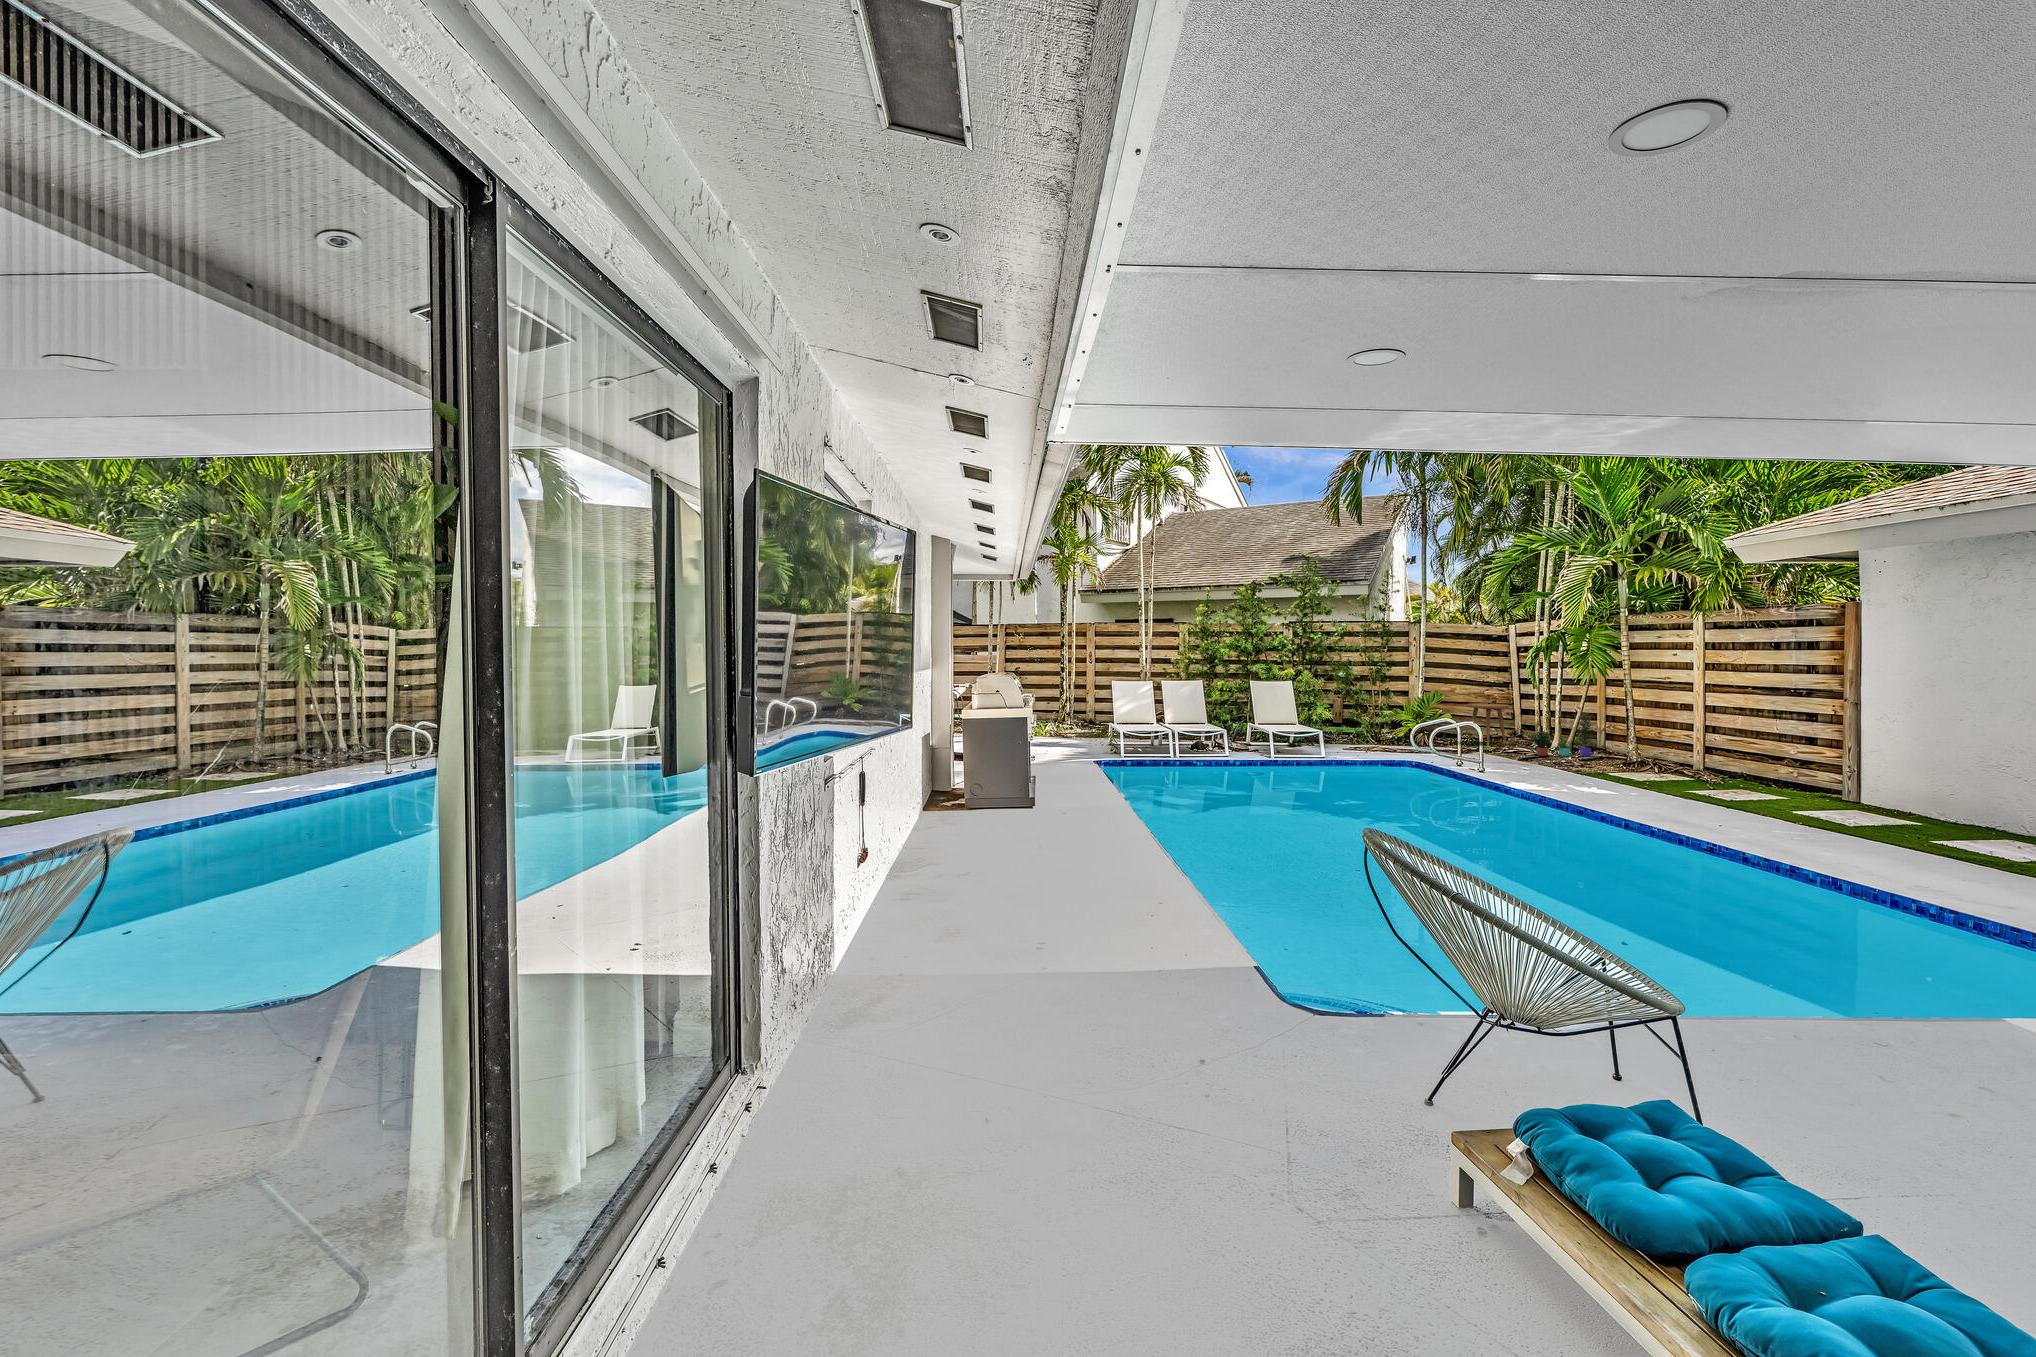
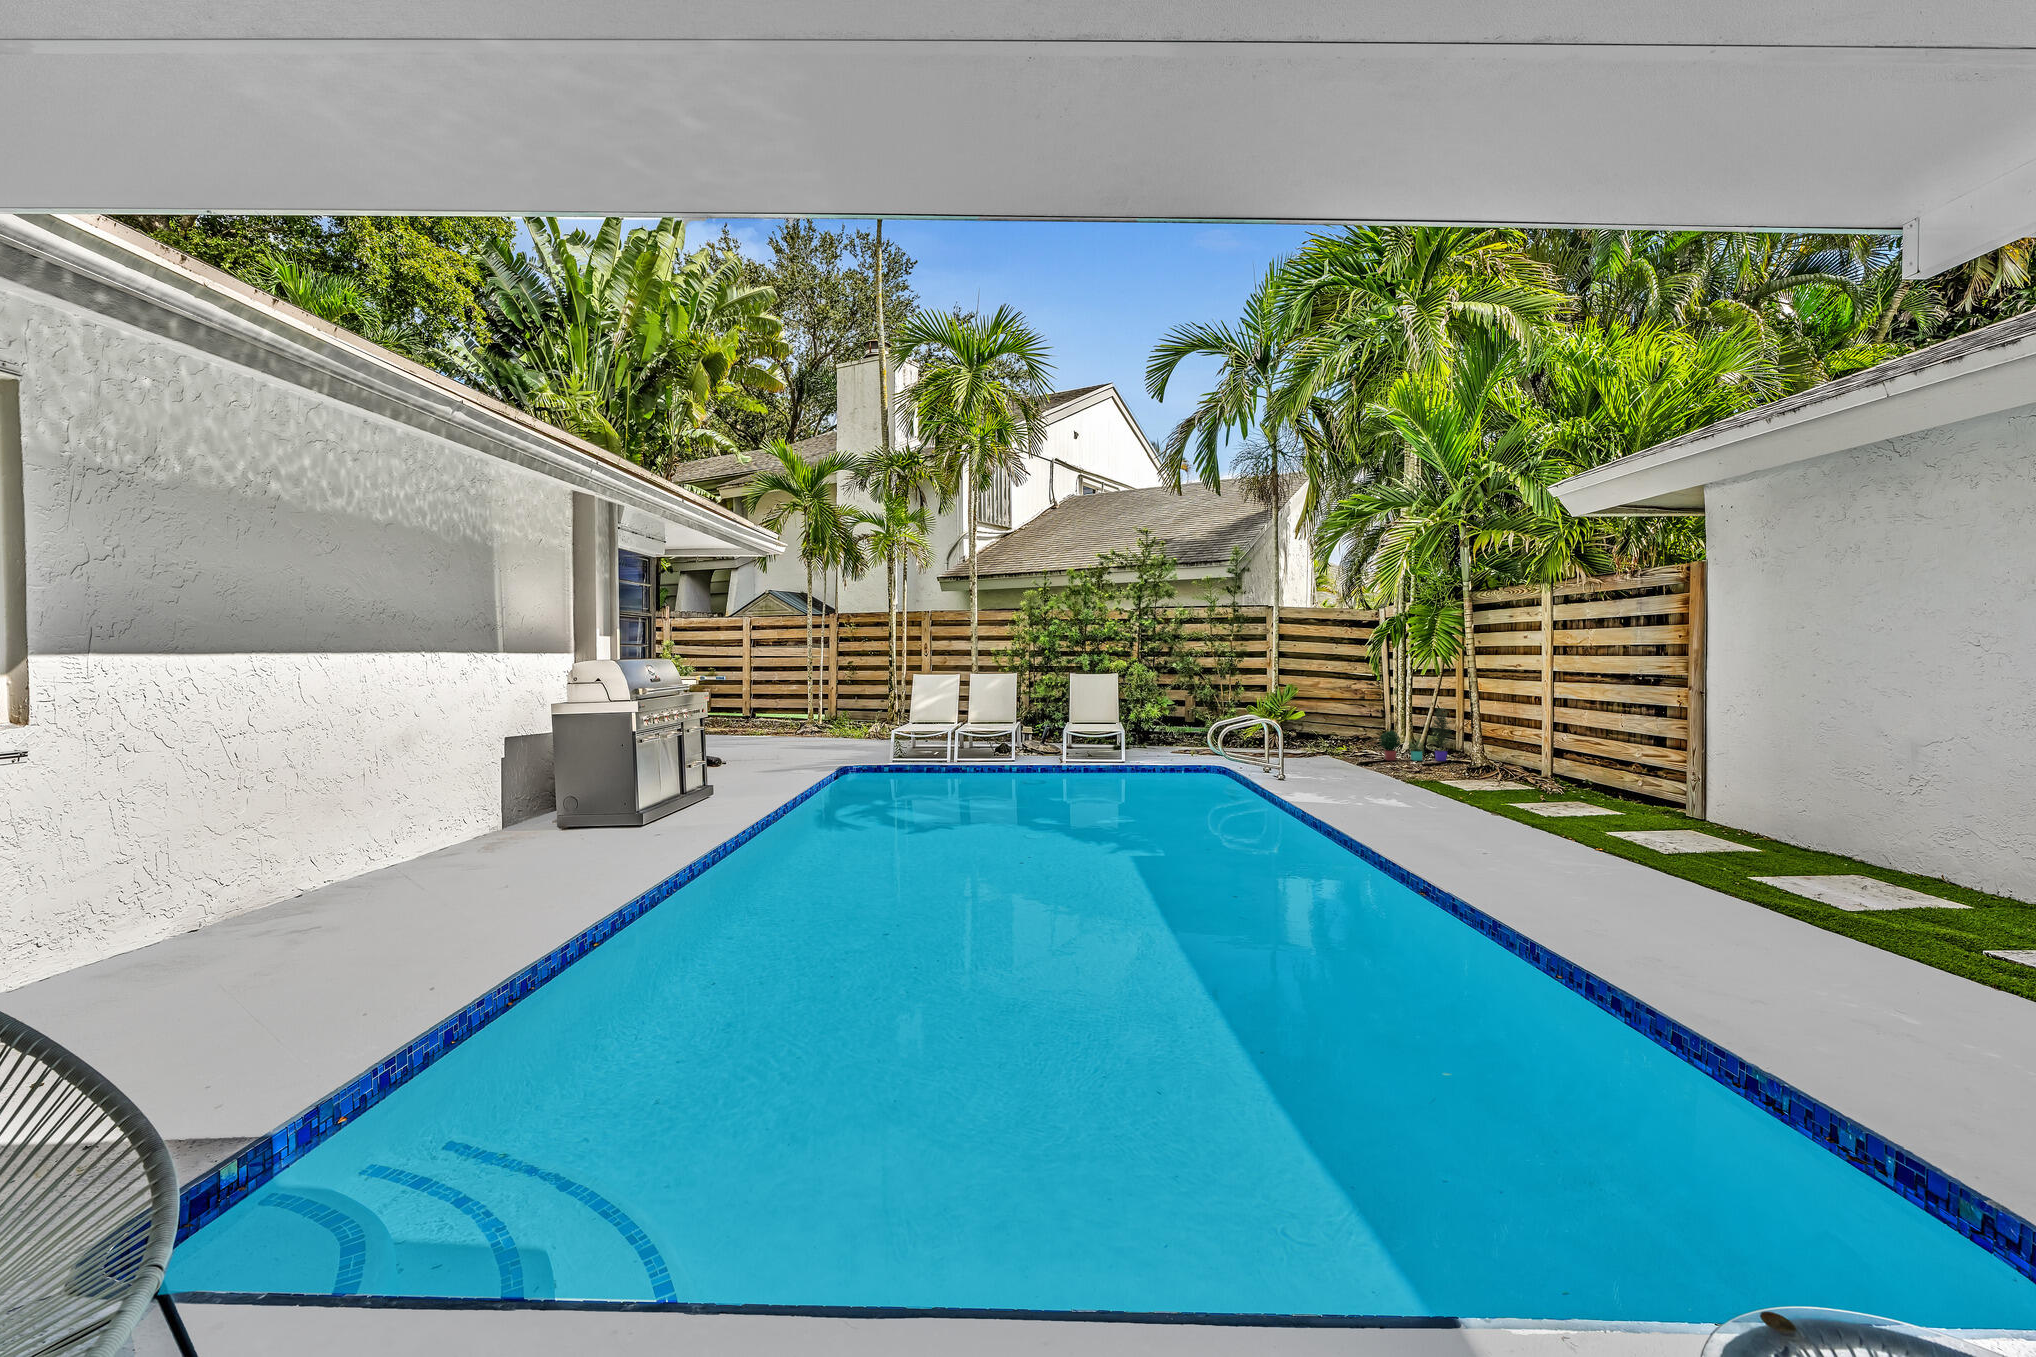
side table: present [1466,703,1510,746] -> none [1323,699,1371,749]

